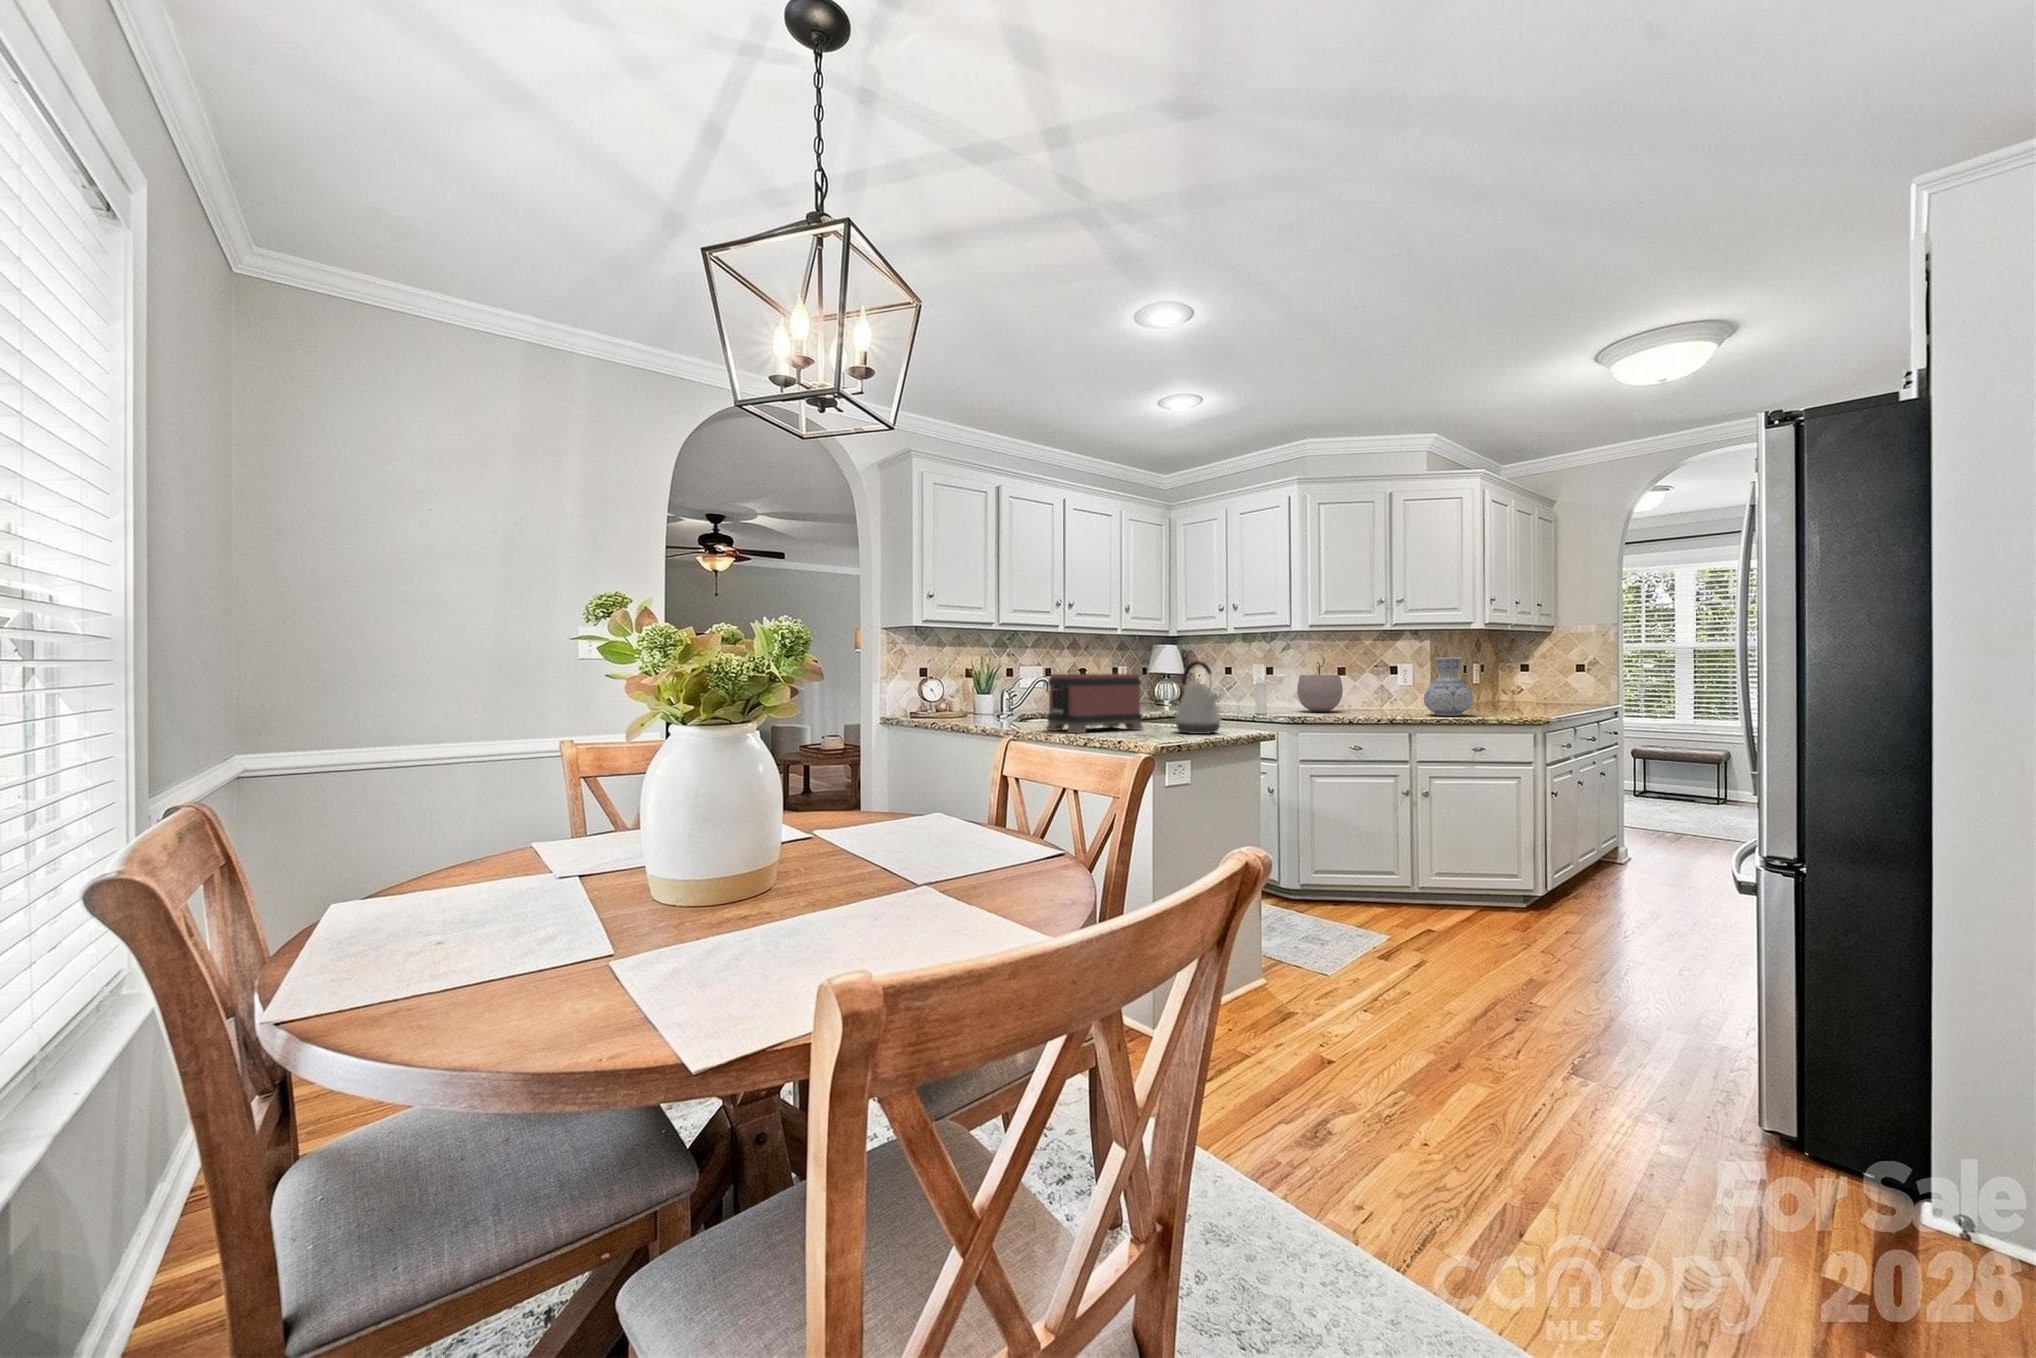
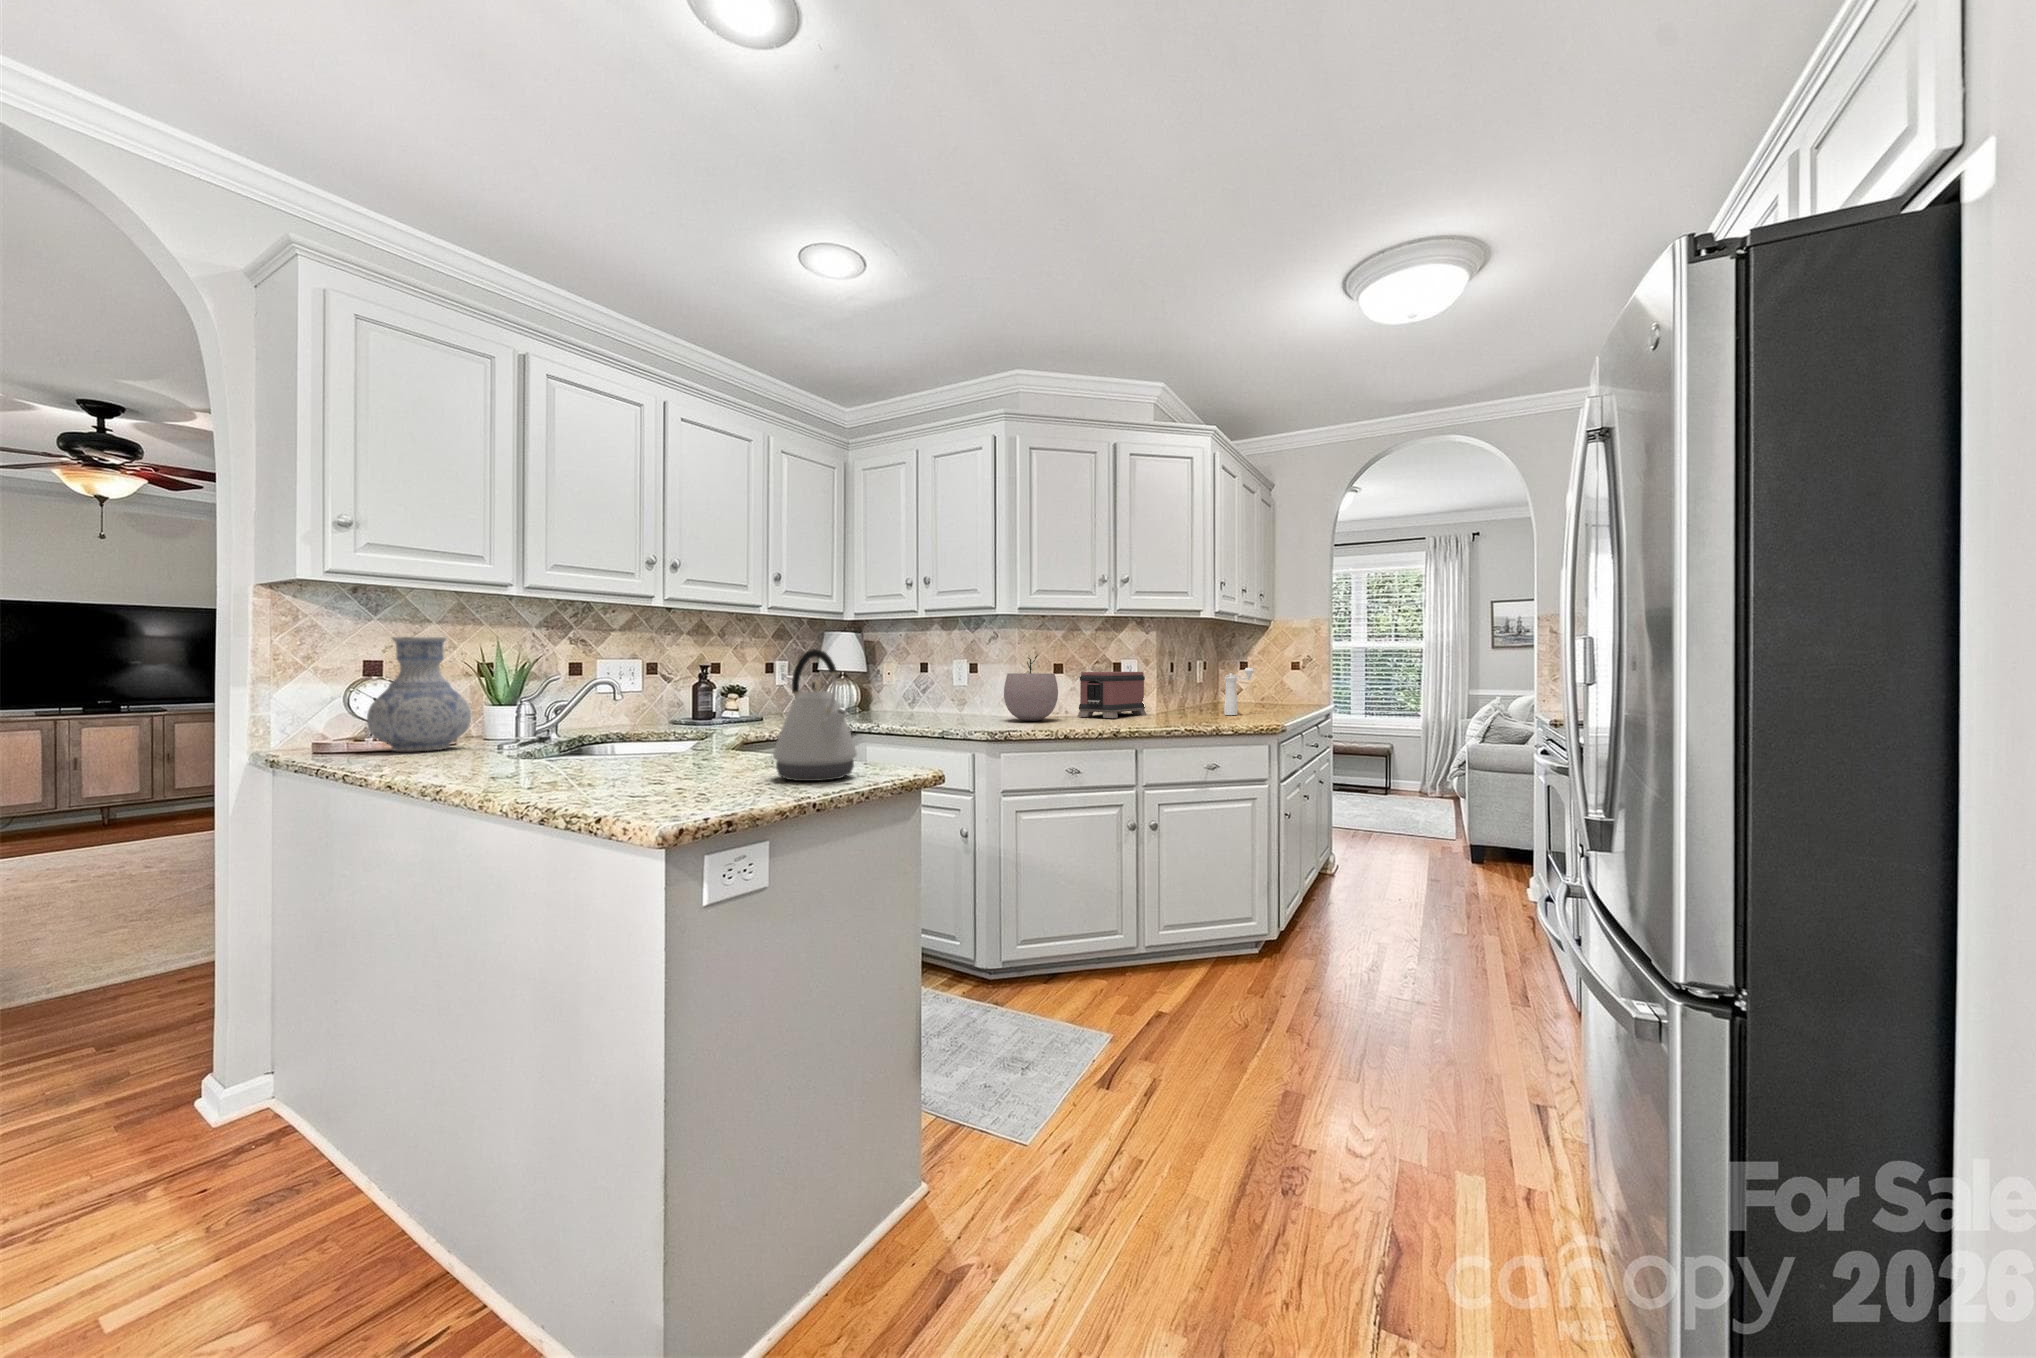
vase: present [1424,657,1473,716] -> present [367,637,471,752]
toaster: present [1046,674,1143,733] -> present [1078,672,1147,718]
pepper mill: present [1255,674,1285,714] -> present [1224,668,1254,715]

